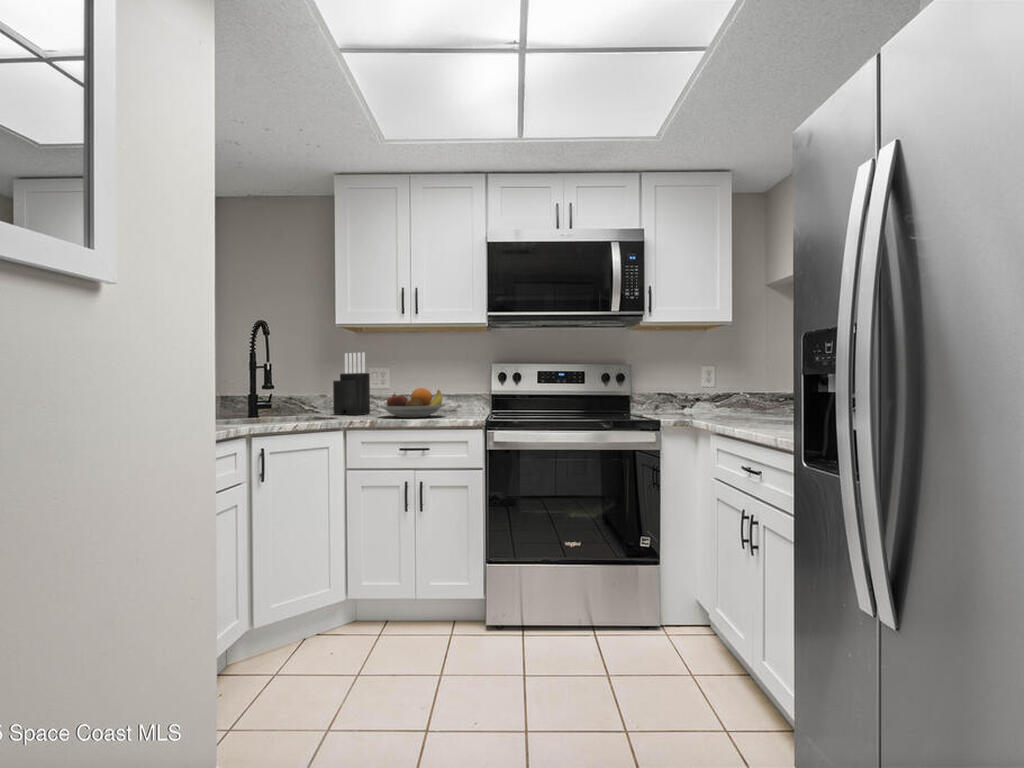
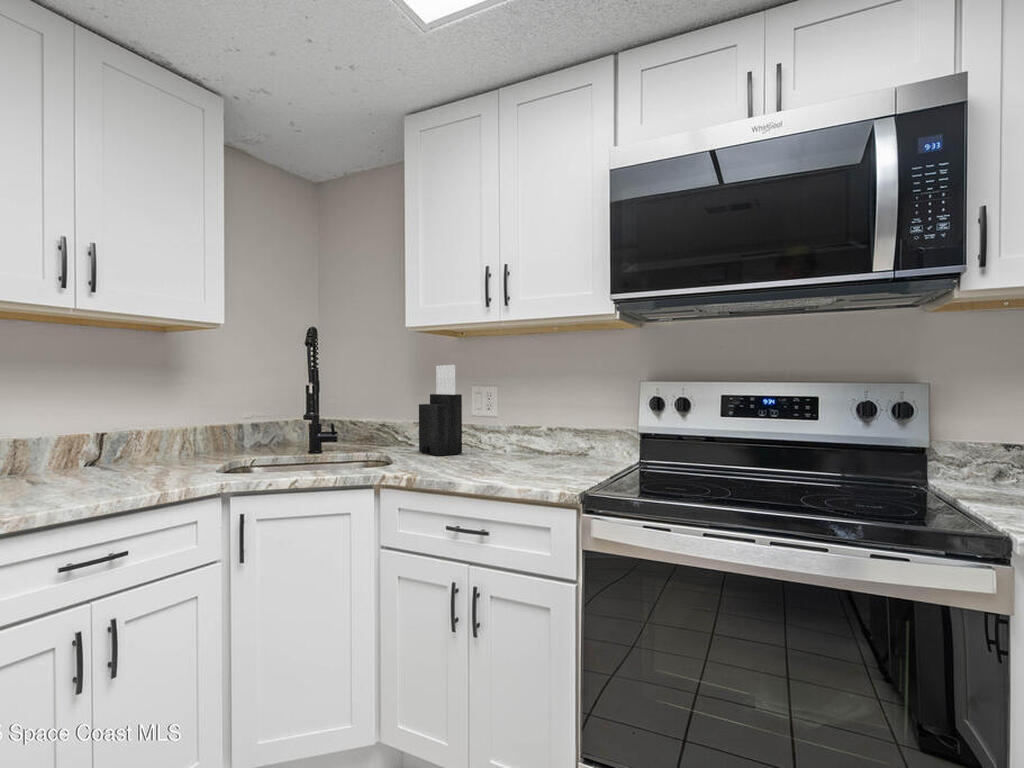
fruit bowl: present [379,388,446,418] -> none [448,422,553,470]

